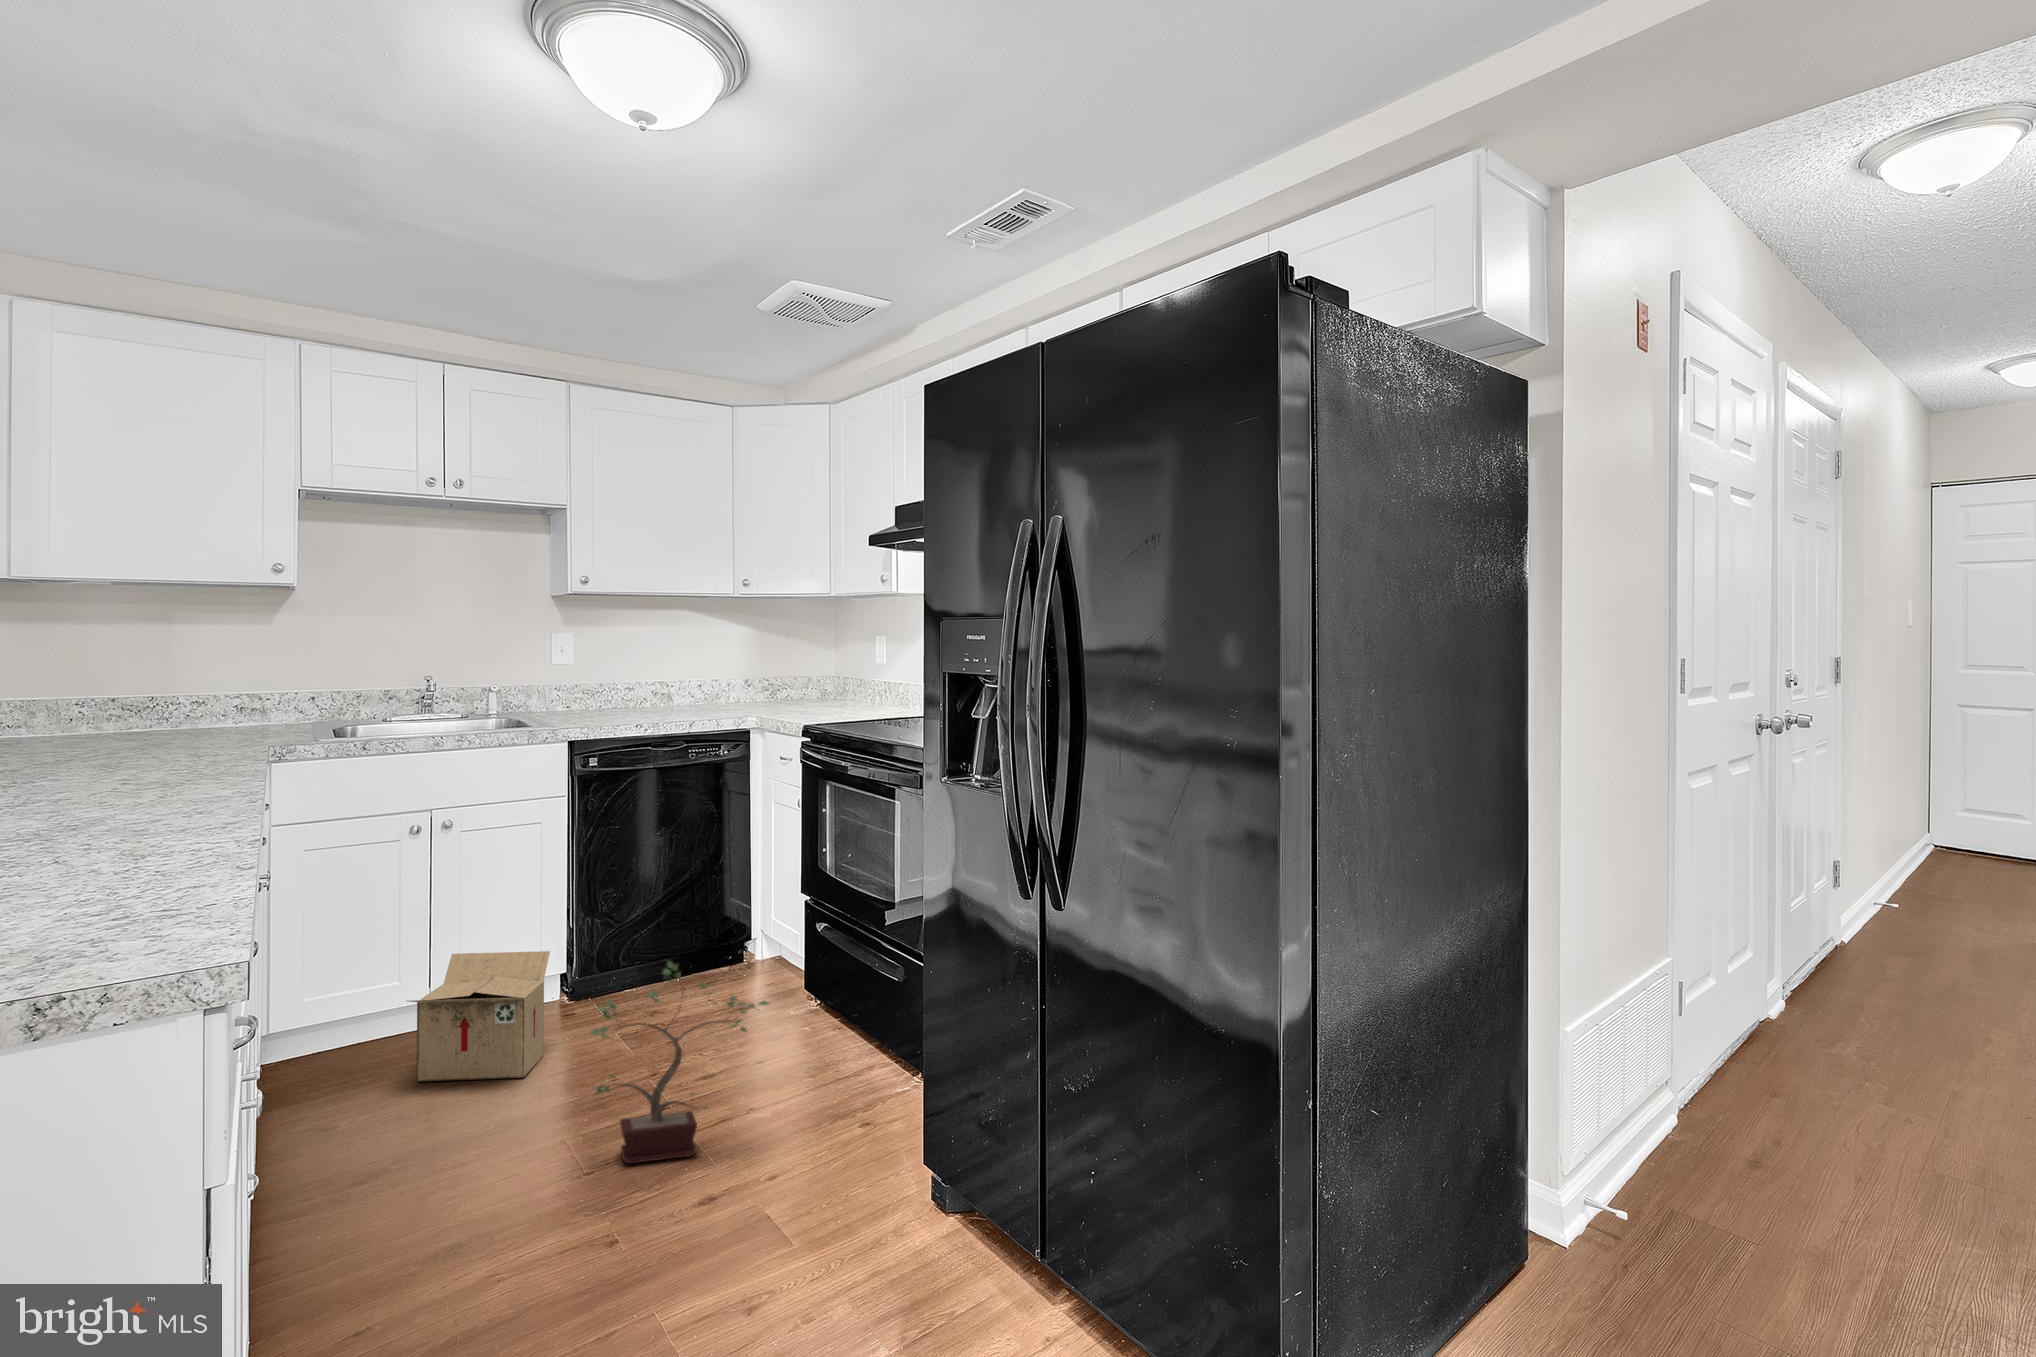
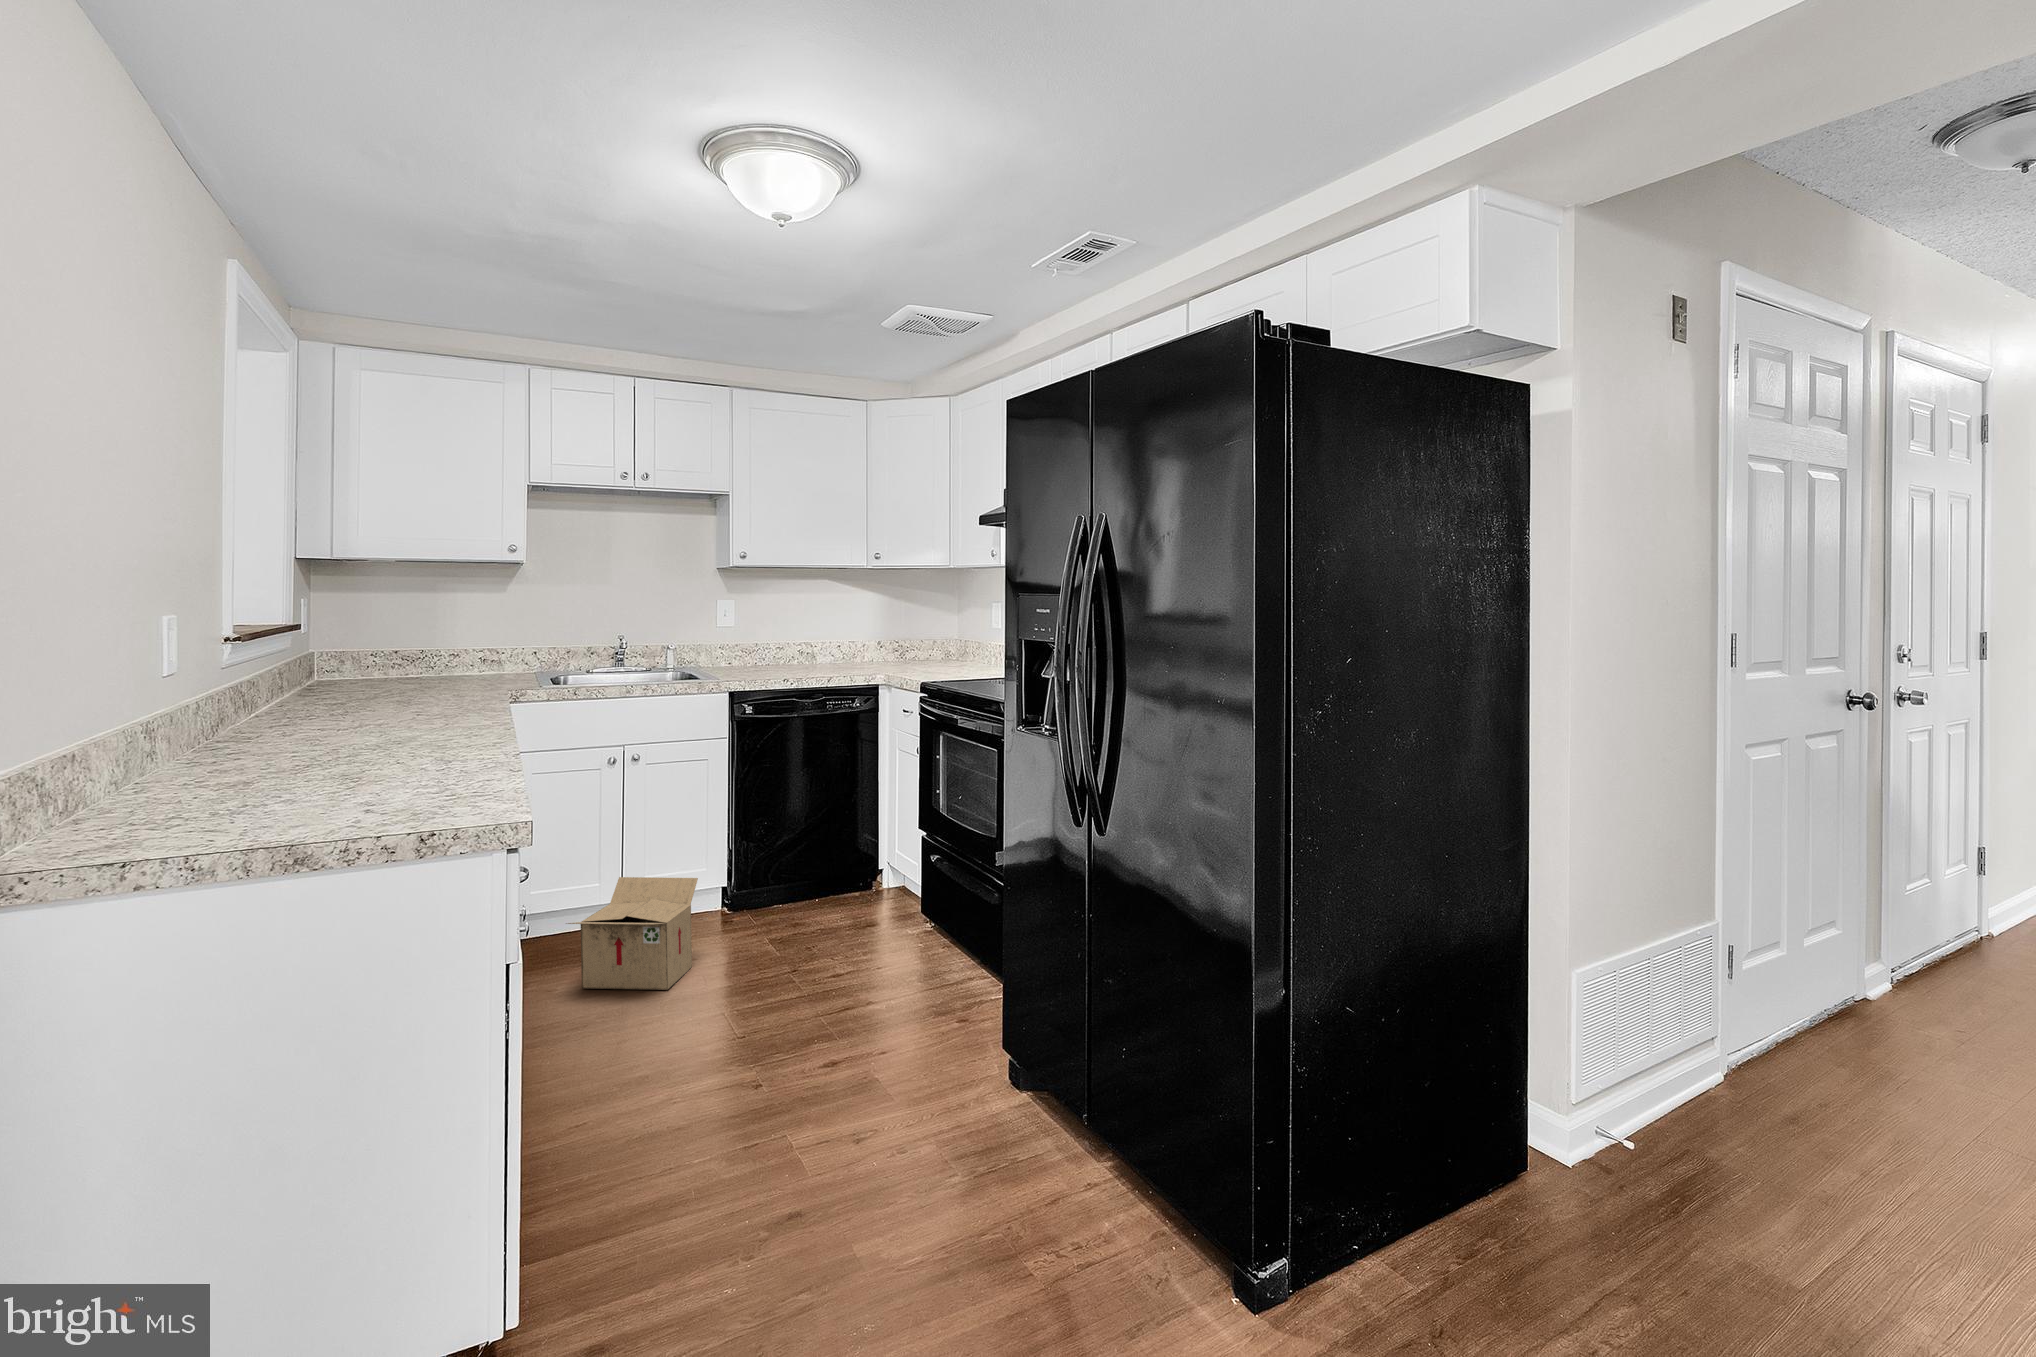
potted plant: present [591,961,769,1164] -> none [686,909,851,1092]

